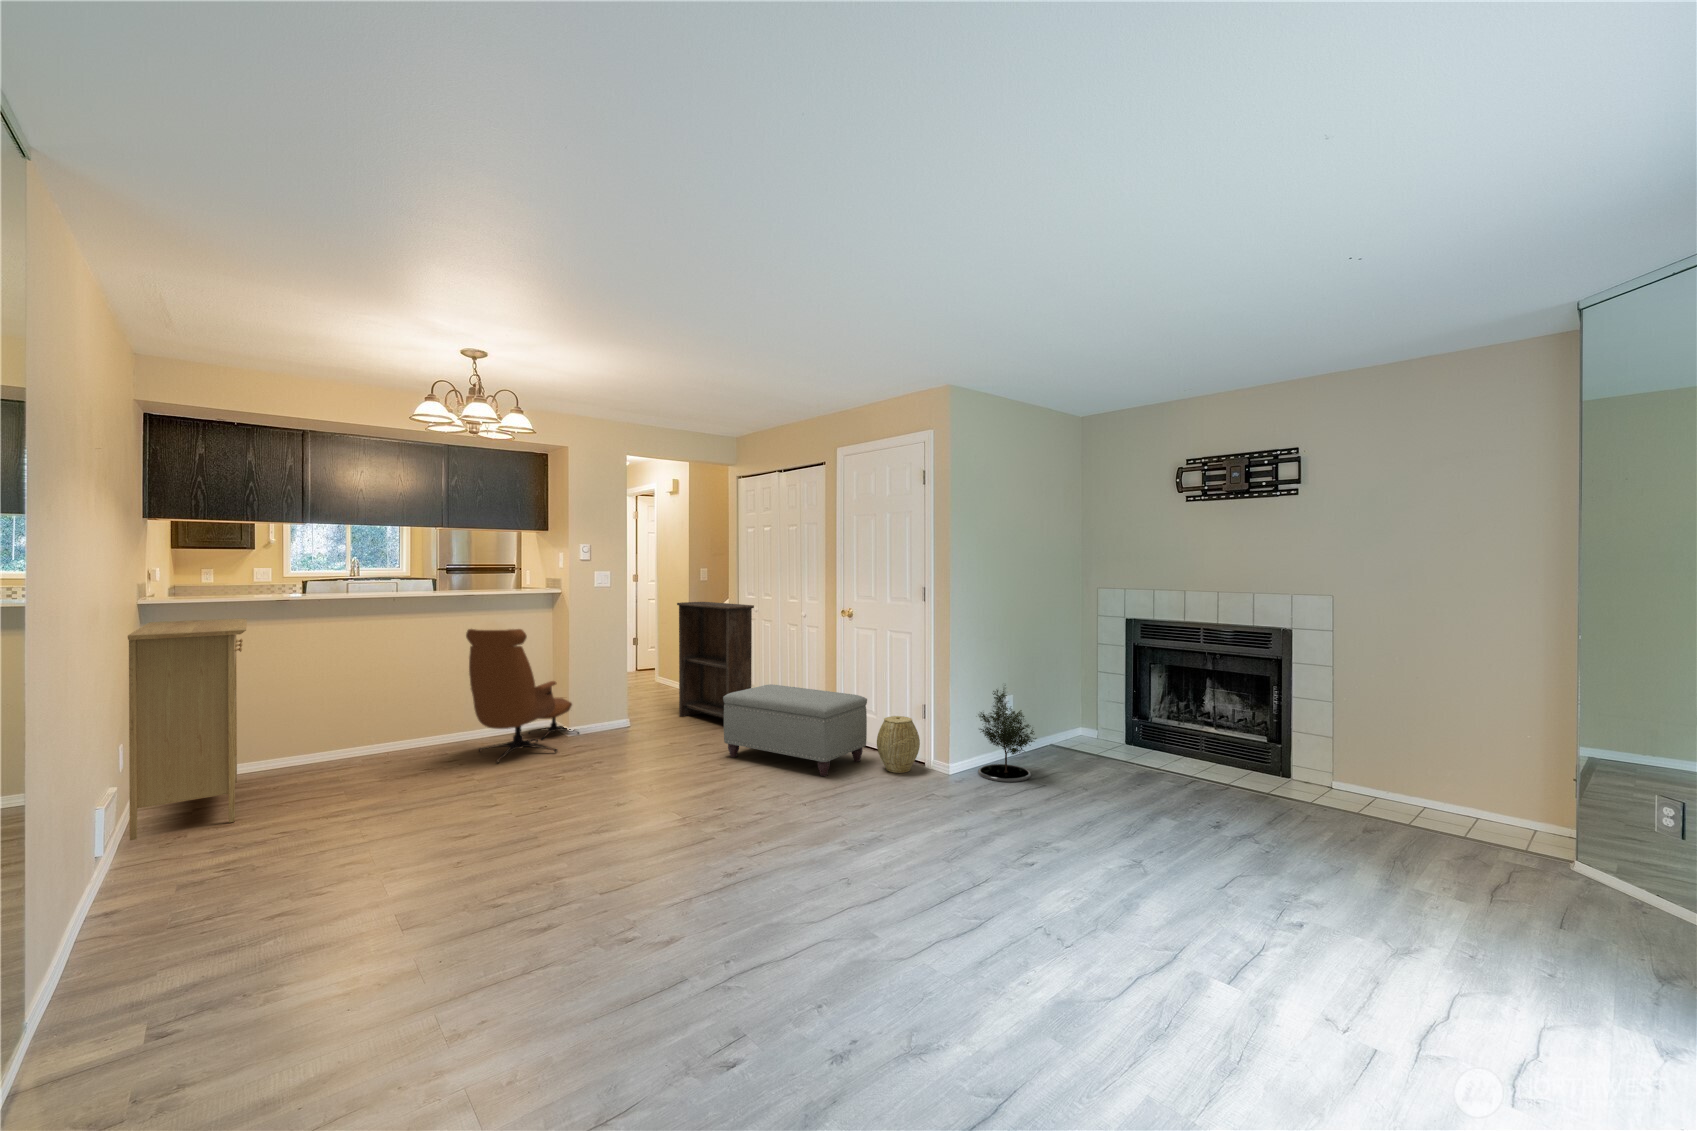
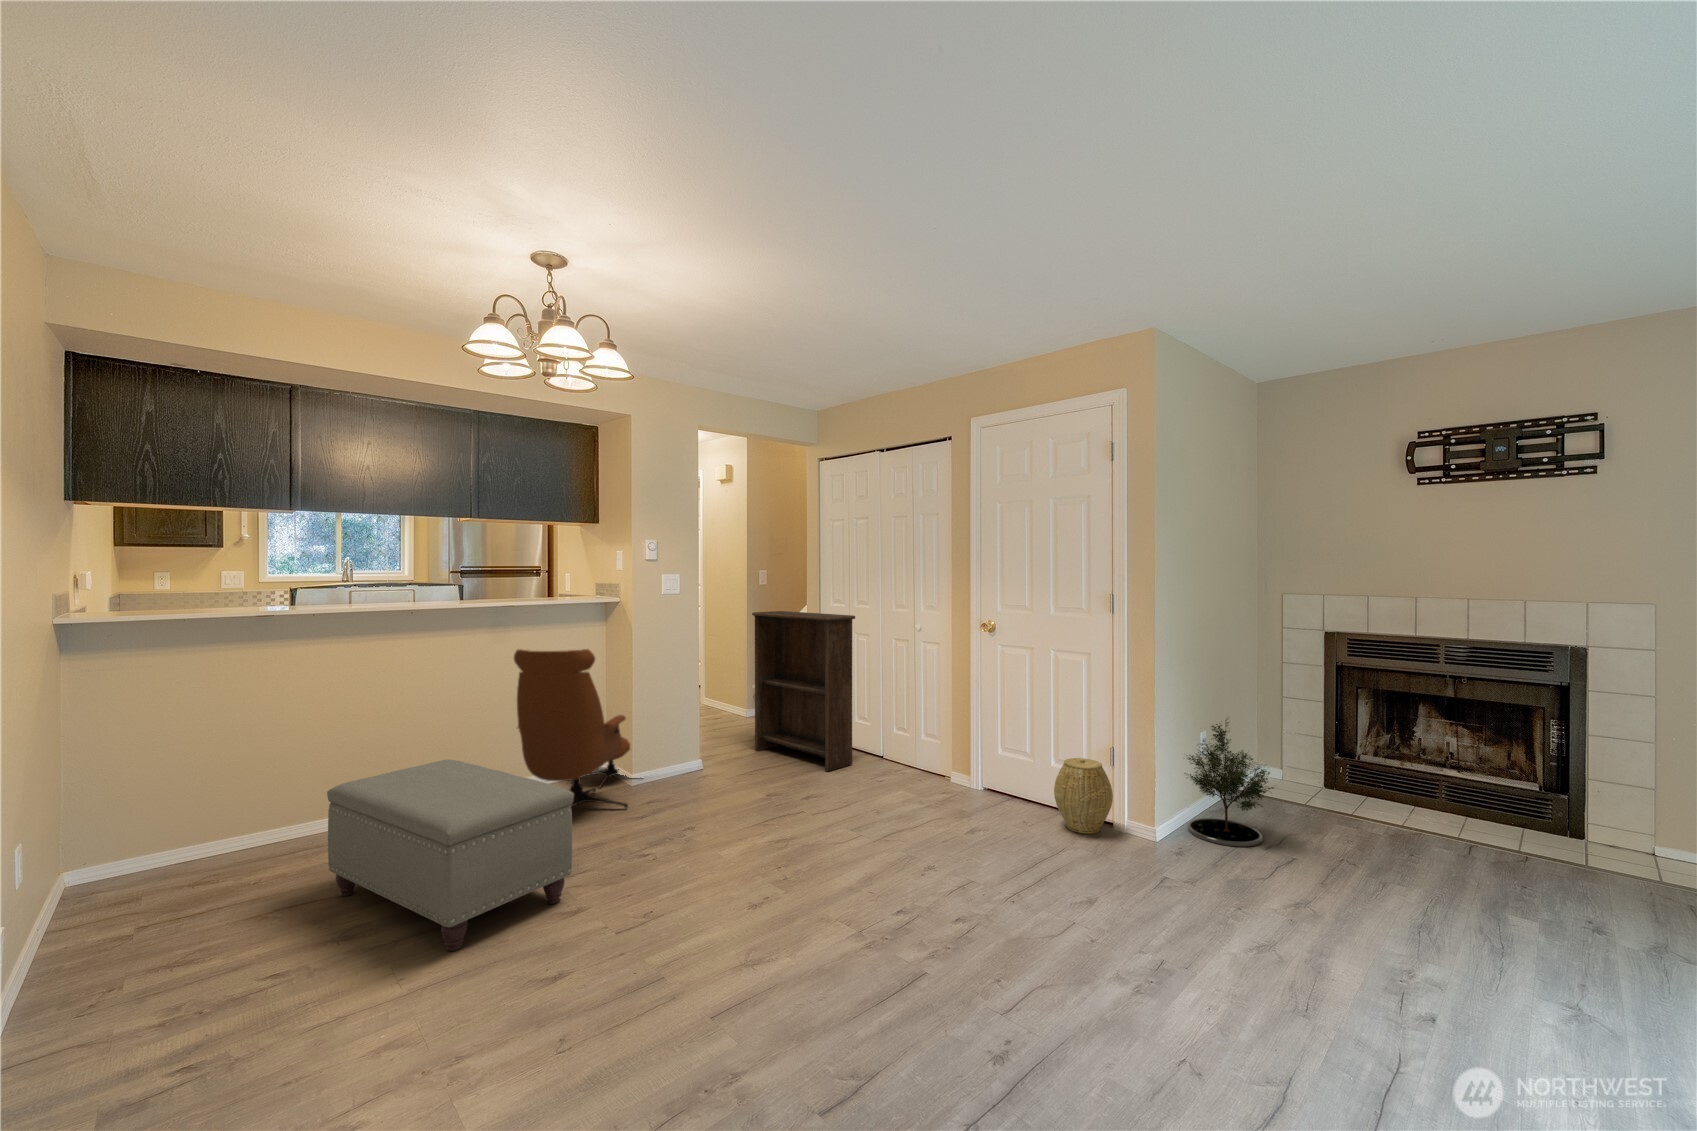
console table: present [128,618,247,840] -> none [23,638,214,990]
ottoman: present [723,684,867,776] -> present [327,760,574,951]

